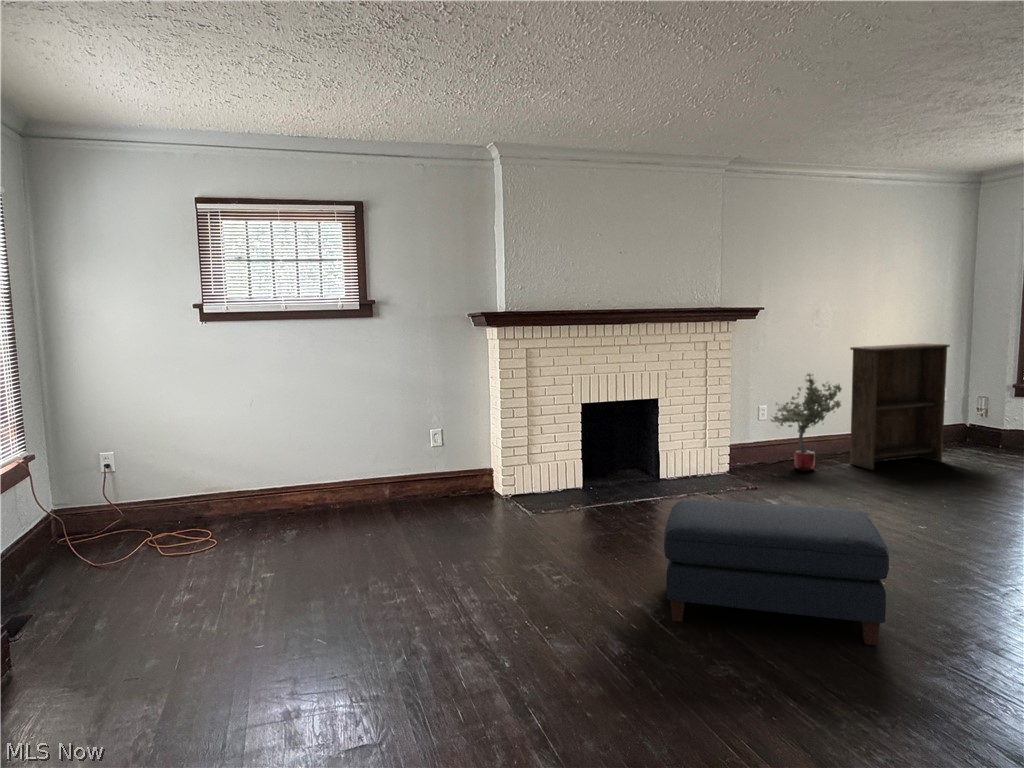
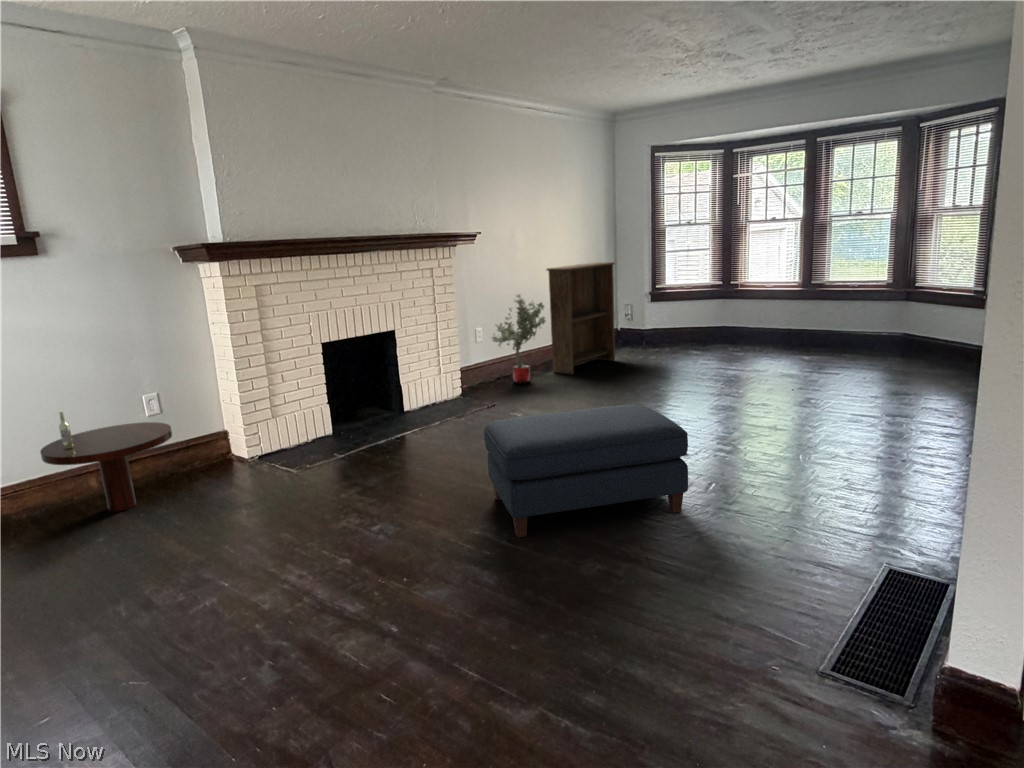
coffee table: none [349,434,439,518] -> present [40,412,172,512]

